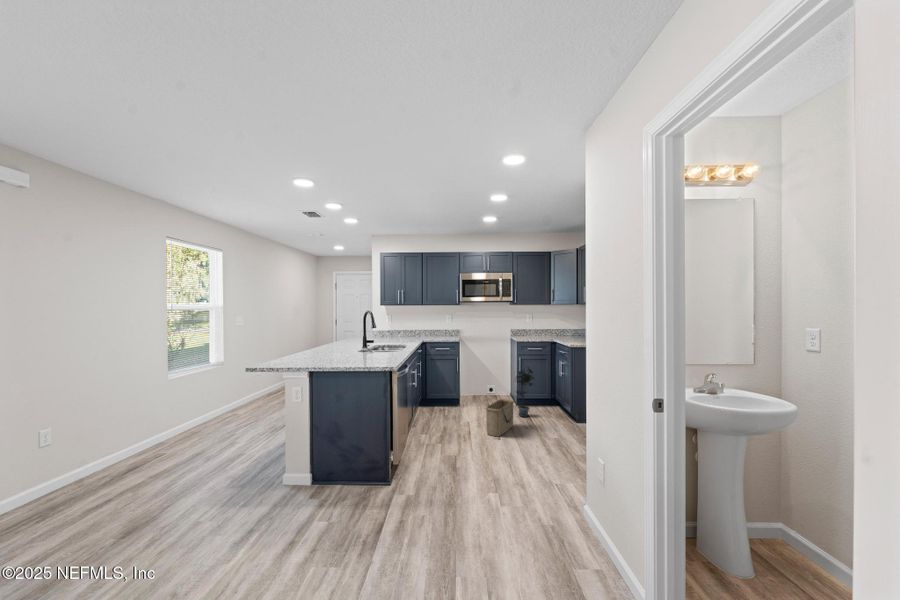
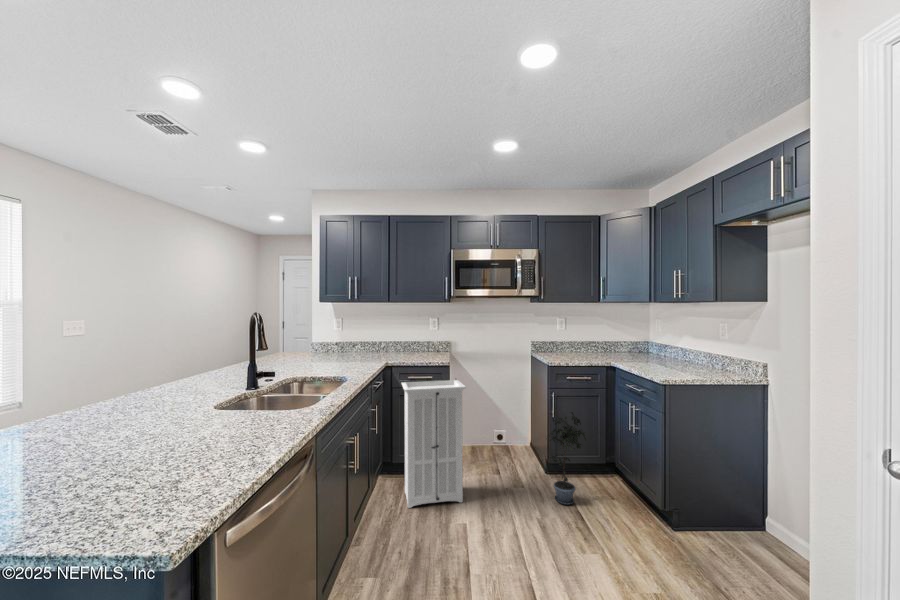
storage cabinet: none [432,349,468,418] -> present [401,380,466,508]
basket: present [485,399,514,436] -> none [503,480,554,574]

